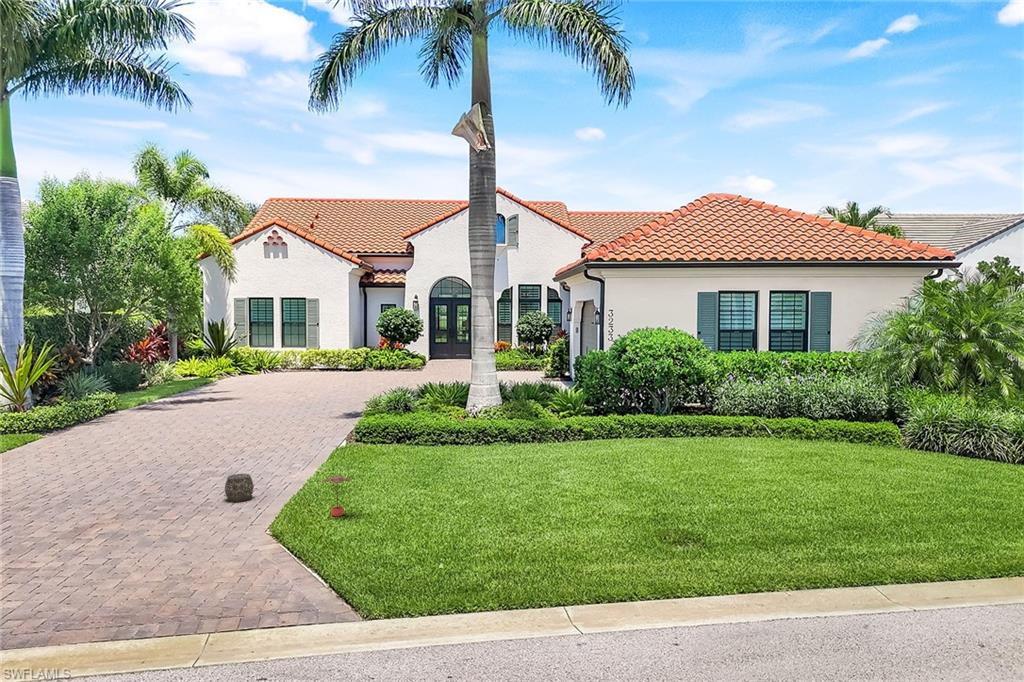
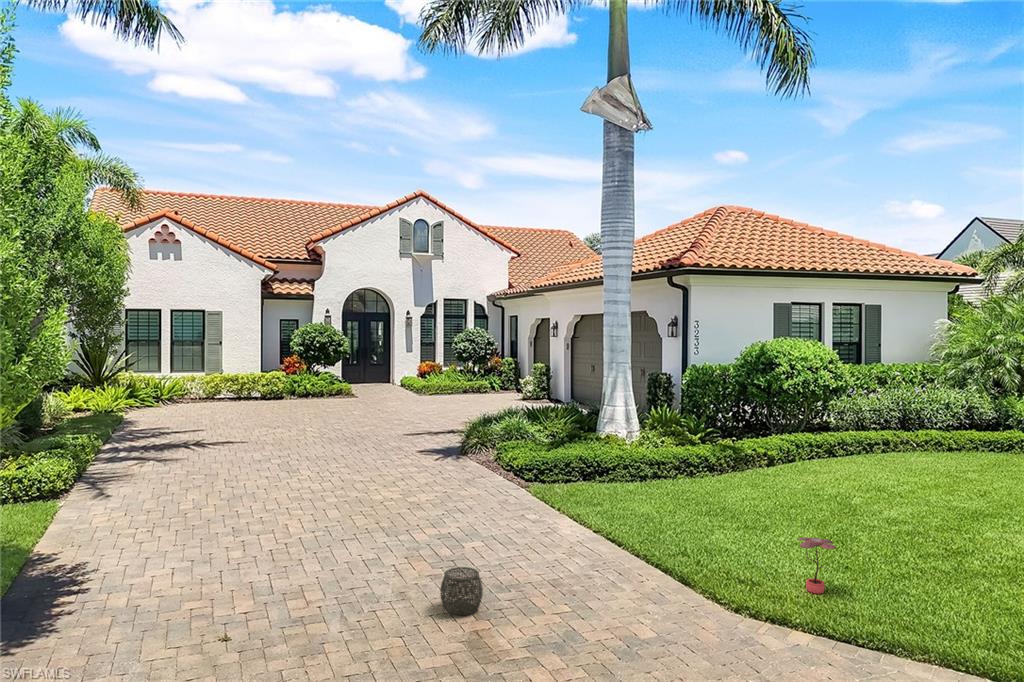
woven basket: present [225,474,254,502] -> present [440,567,483,615]

